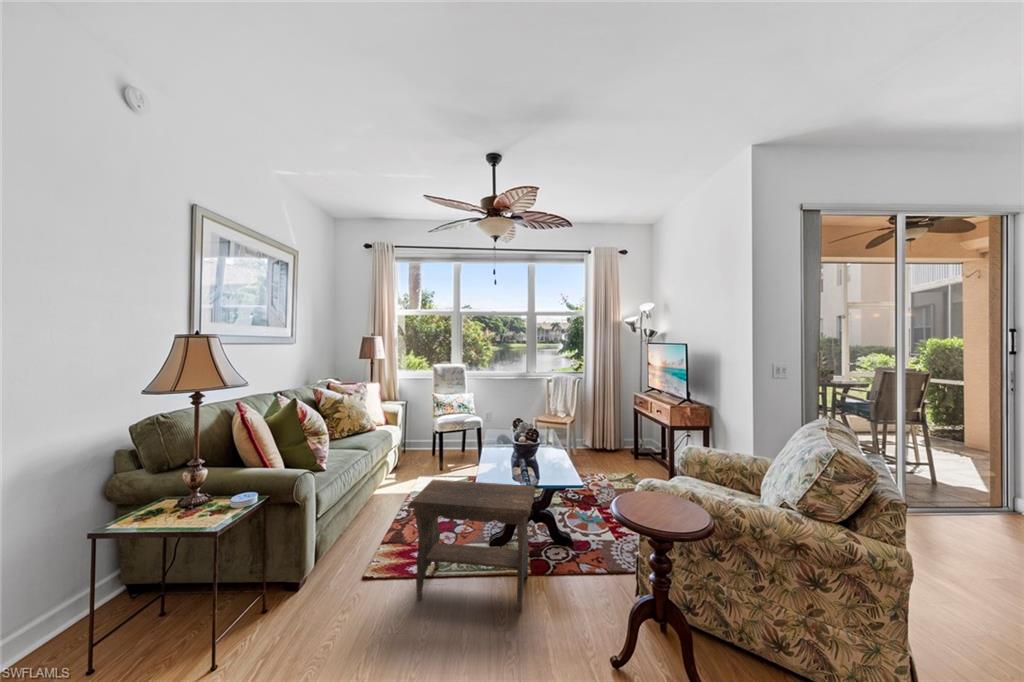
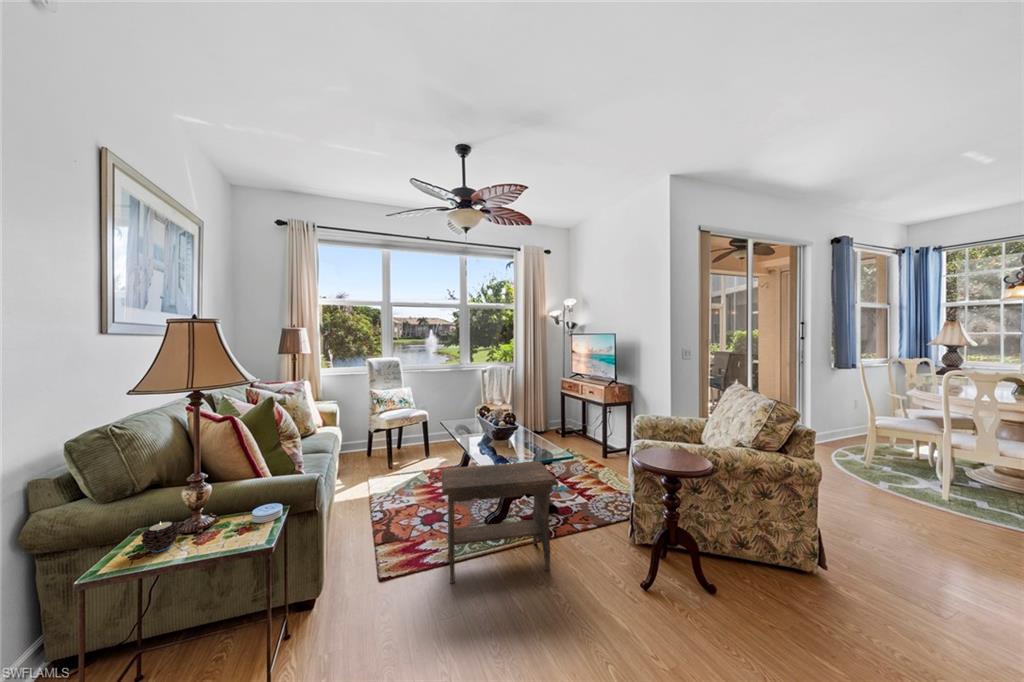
candle: none [139,495,171,520] -> present [141,521,180,552]

